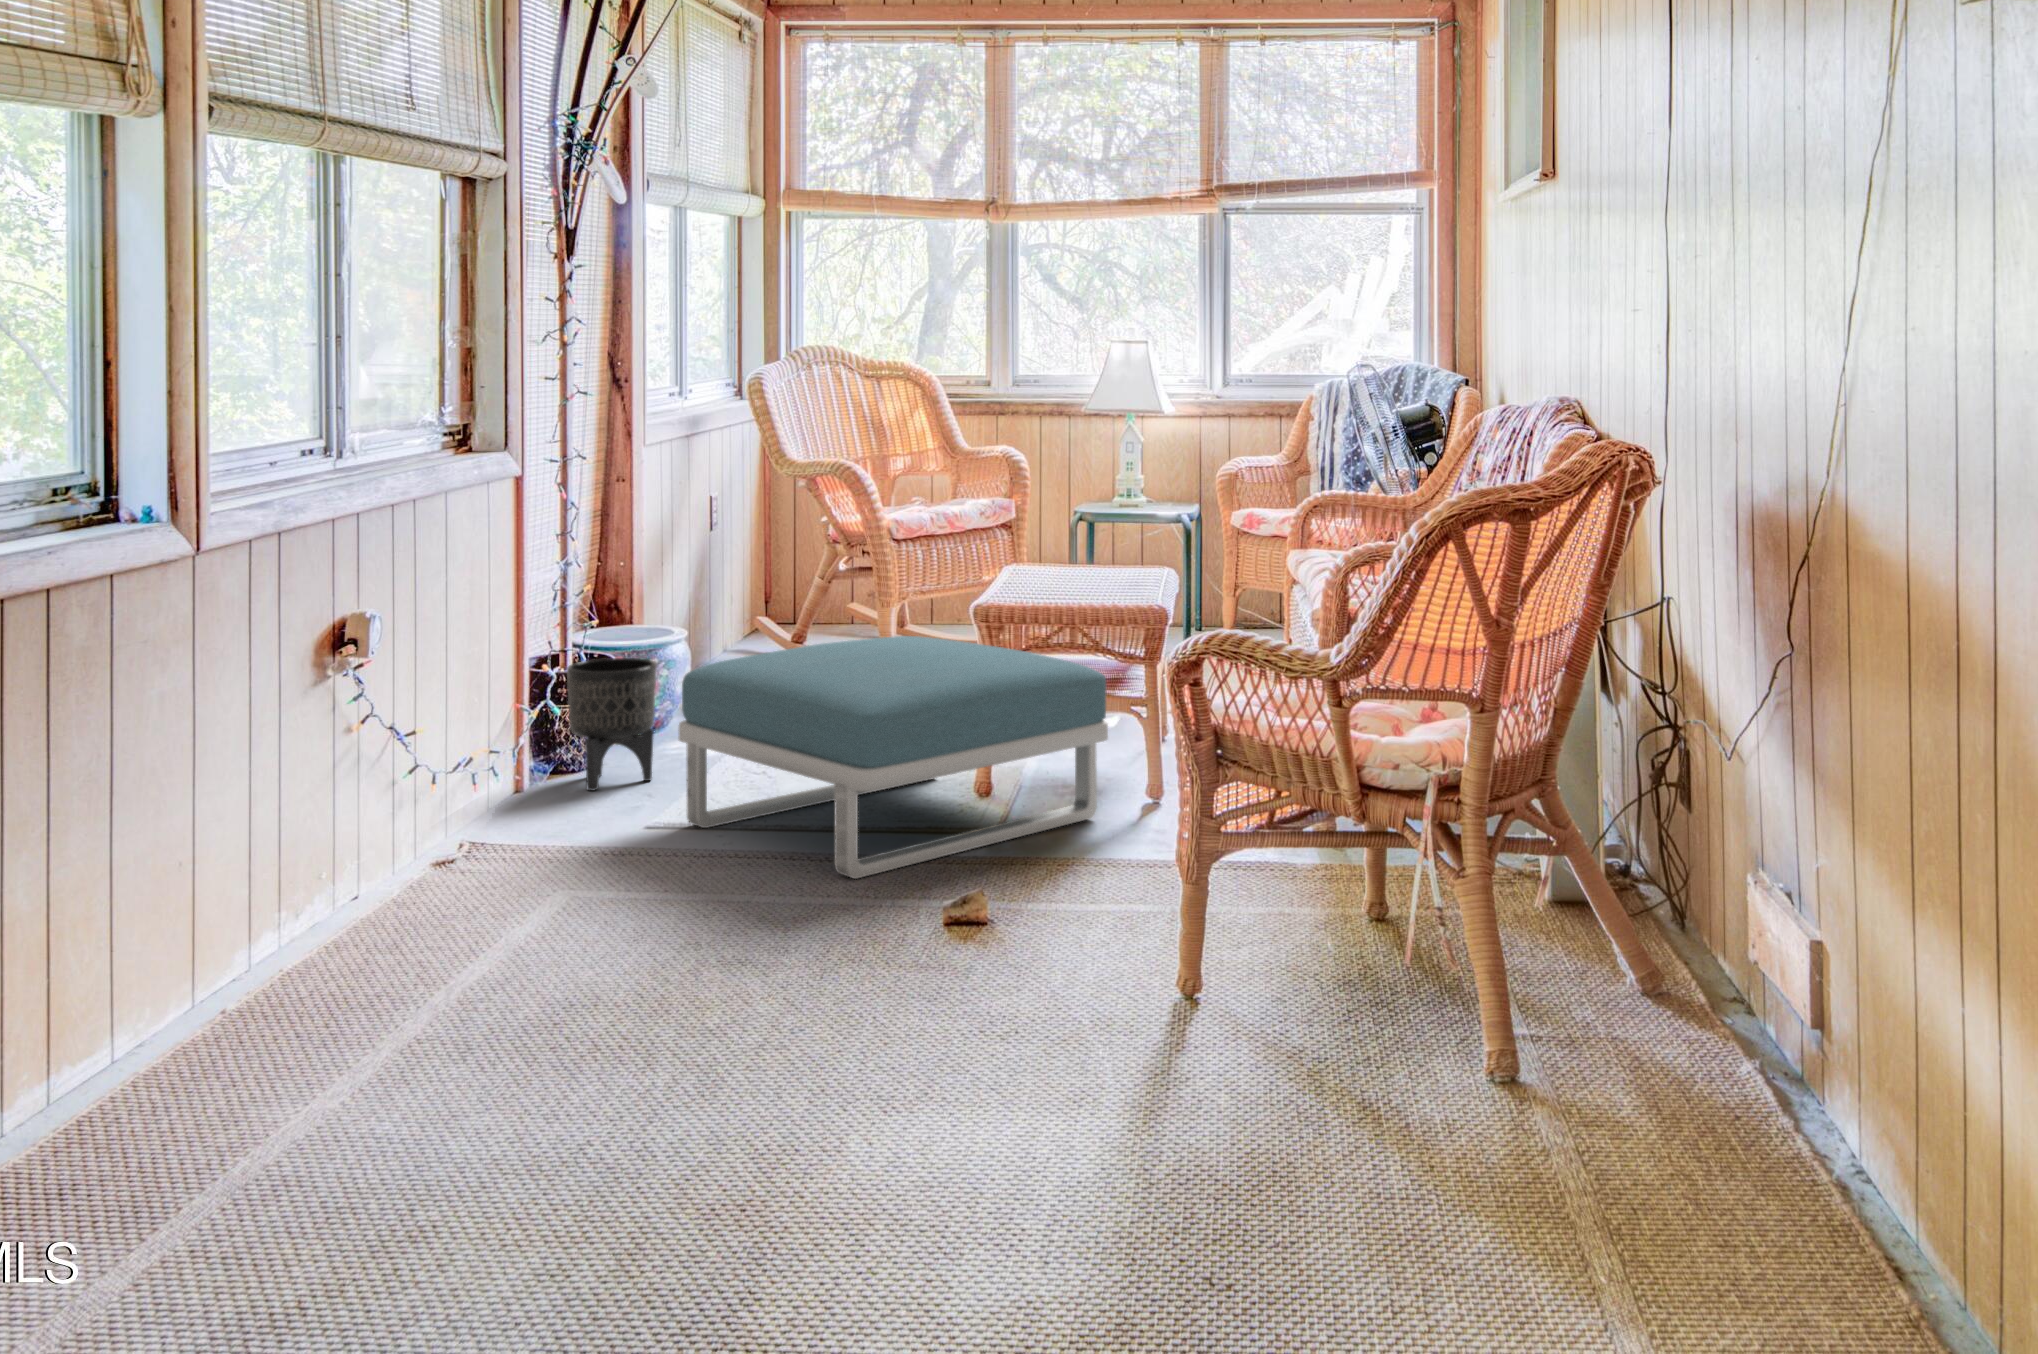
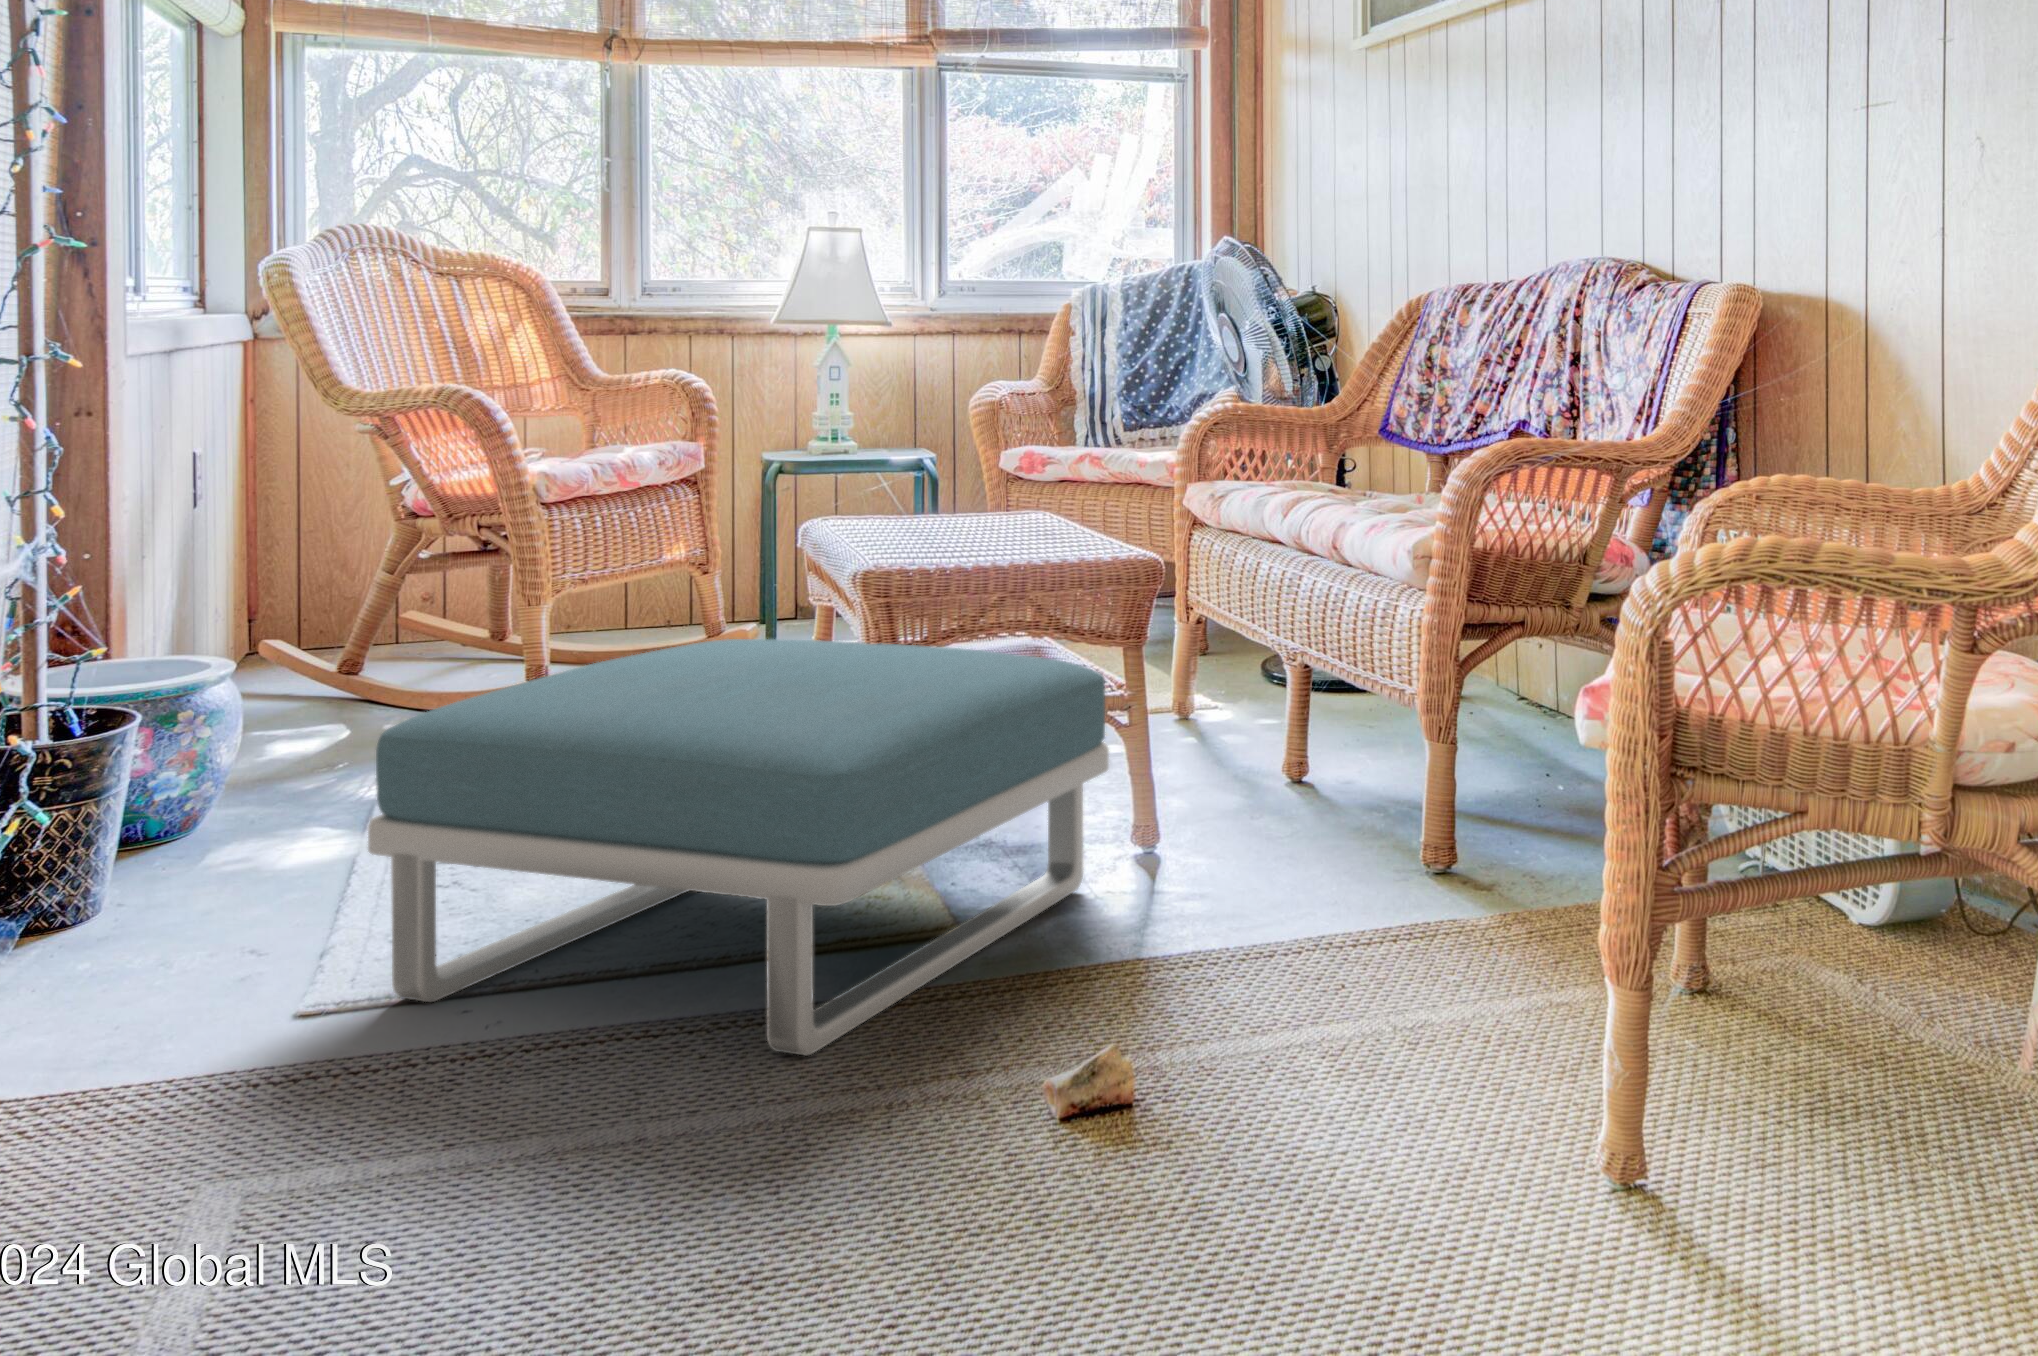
planter: present [567,658,657,791] -> none [70,714,258,961]

